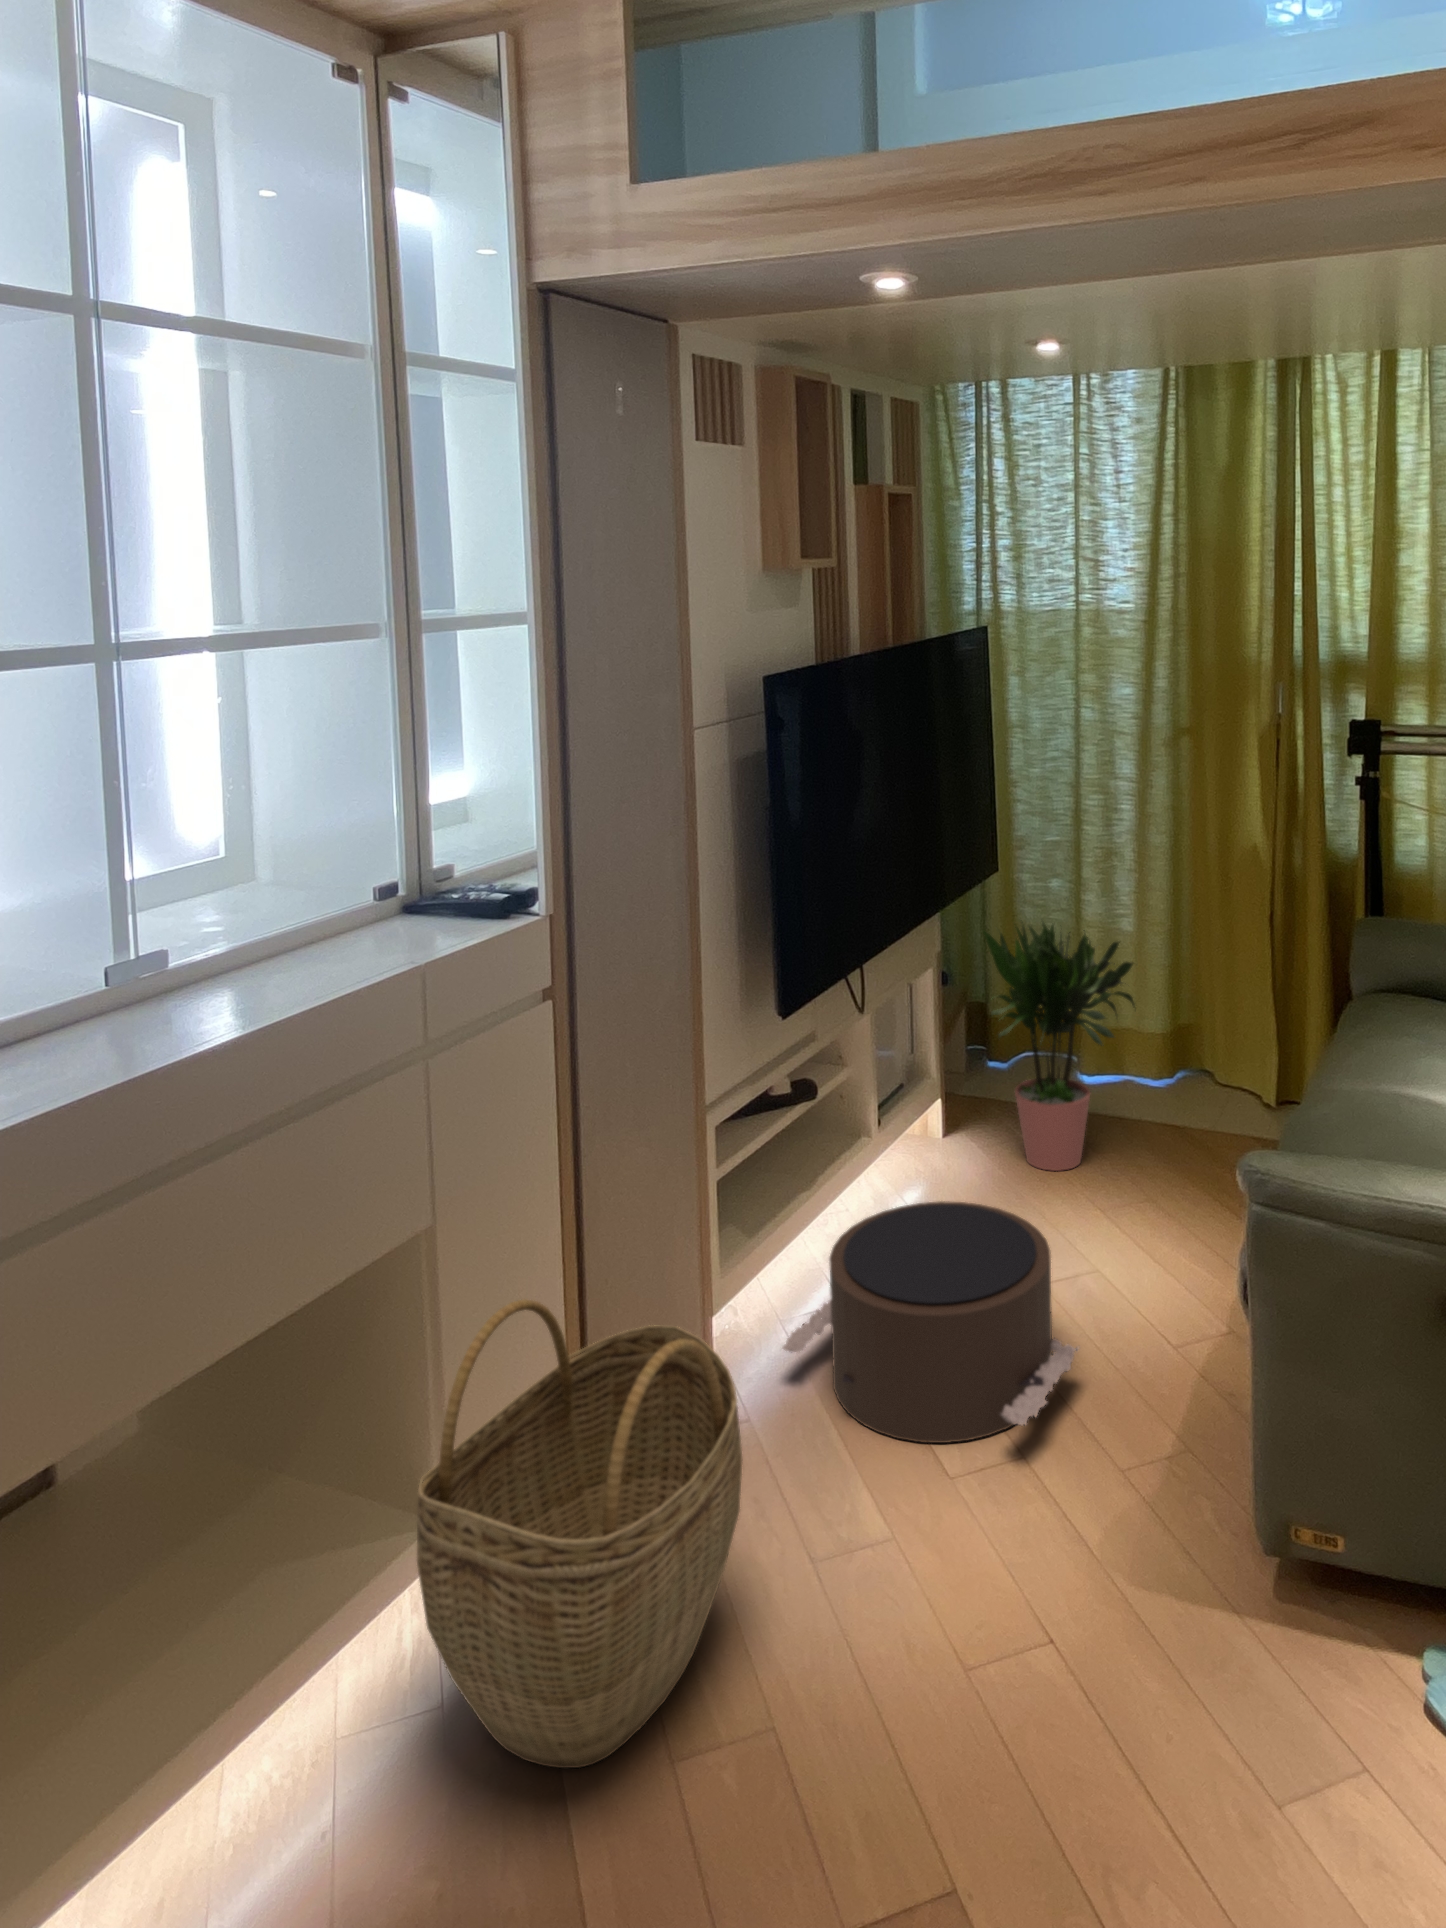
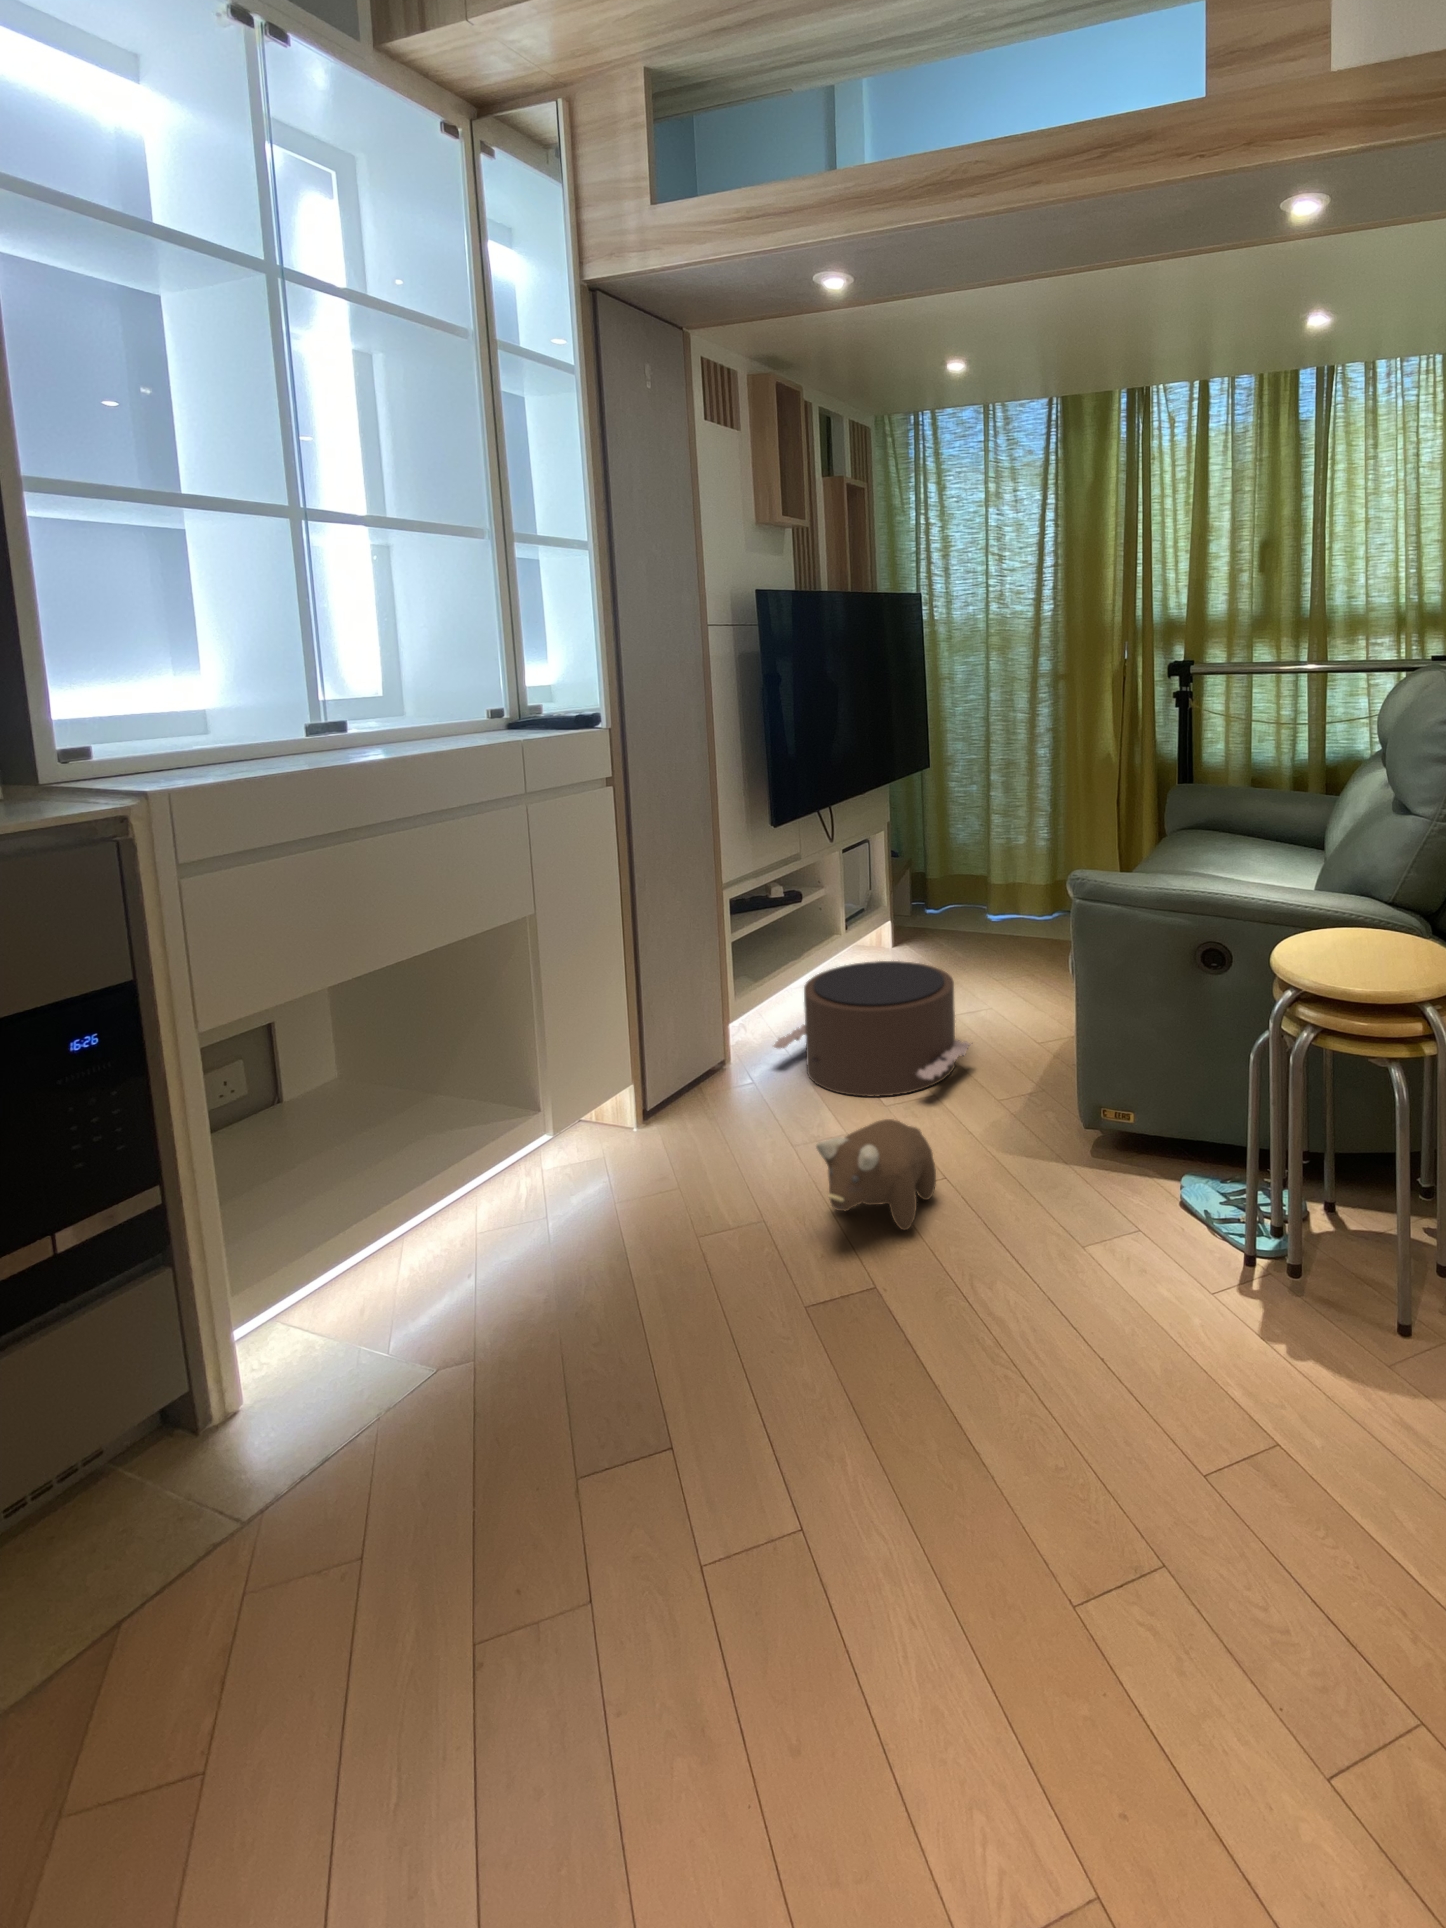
potted plant: present [984,922,1135,1171] -> none [919,794,1031,969]
woven basket: present [417,1299,742,1768] -> none [517,964,736,1243]
plush toy: none [871,1551,1048,1748] -> present [816,1119,936,1230]

